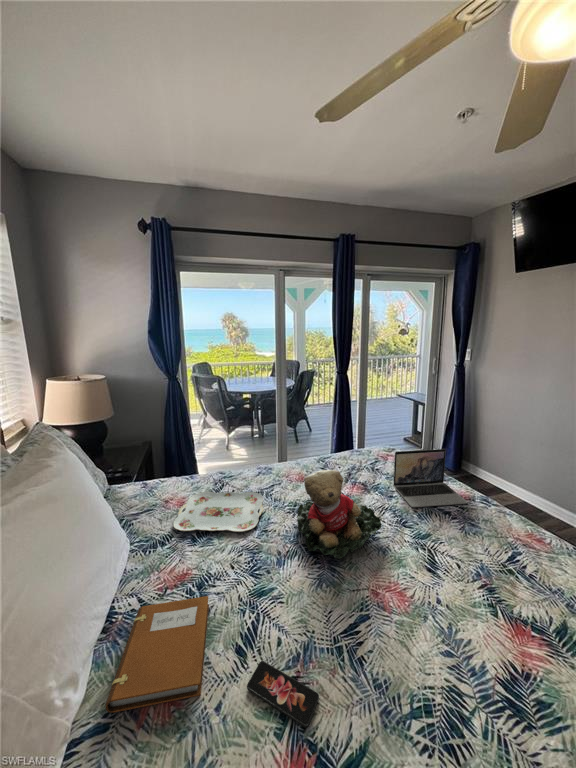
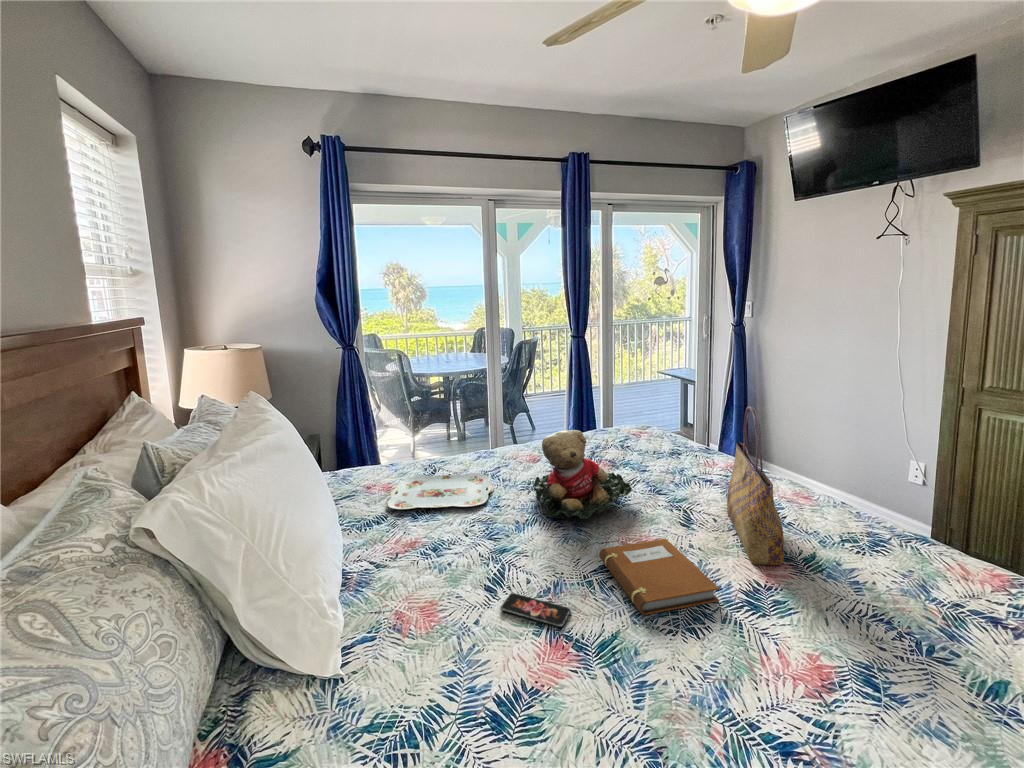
laptop: present [394,449,467,507] -> none [647,413,732,477]
tote bag: none [469,473,537,641] -> present [727,406,784,565]
notebook: present [106,596,209,713] -> present [600,539,719,615]

